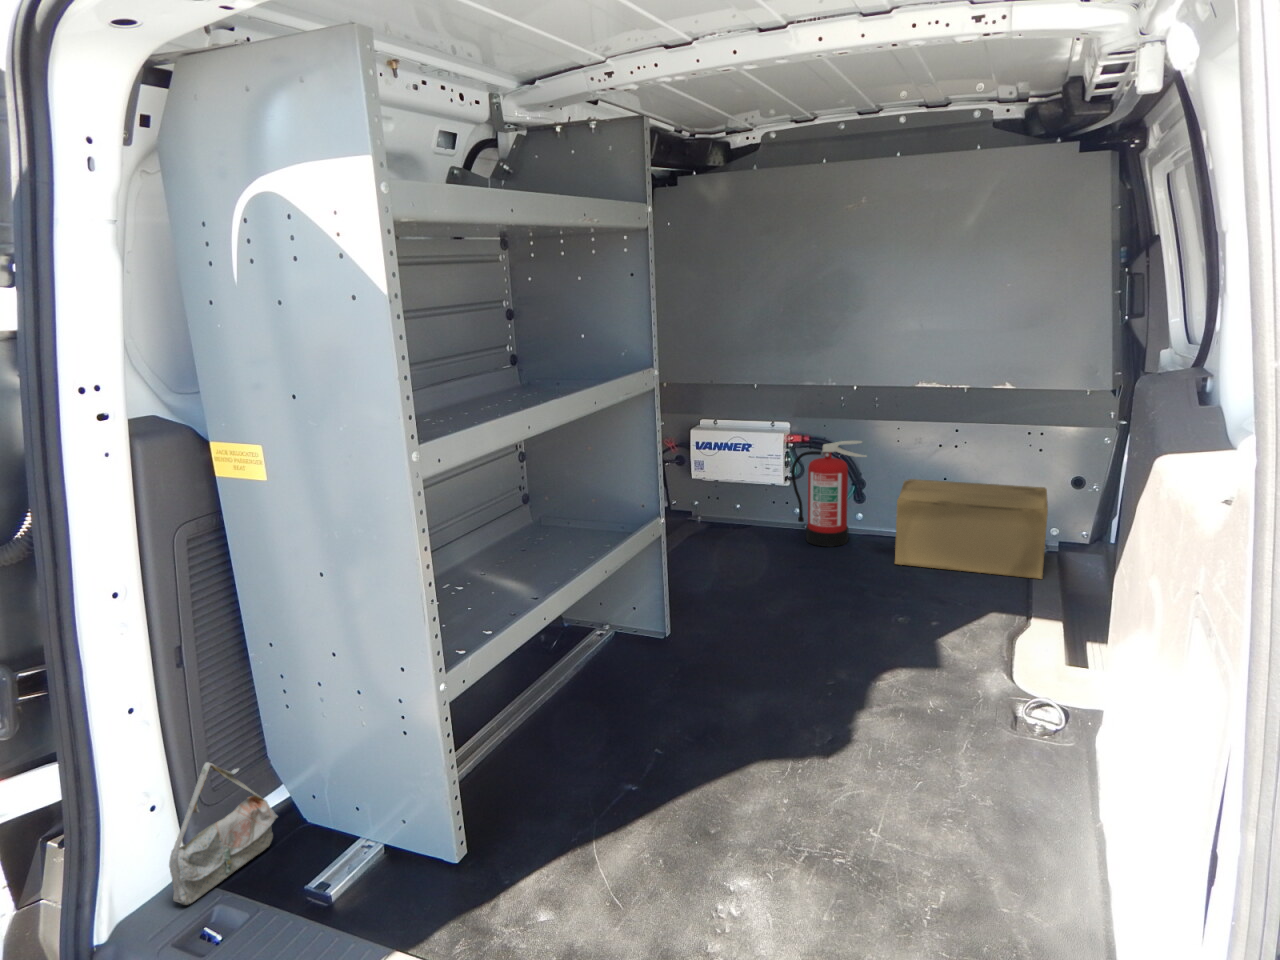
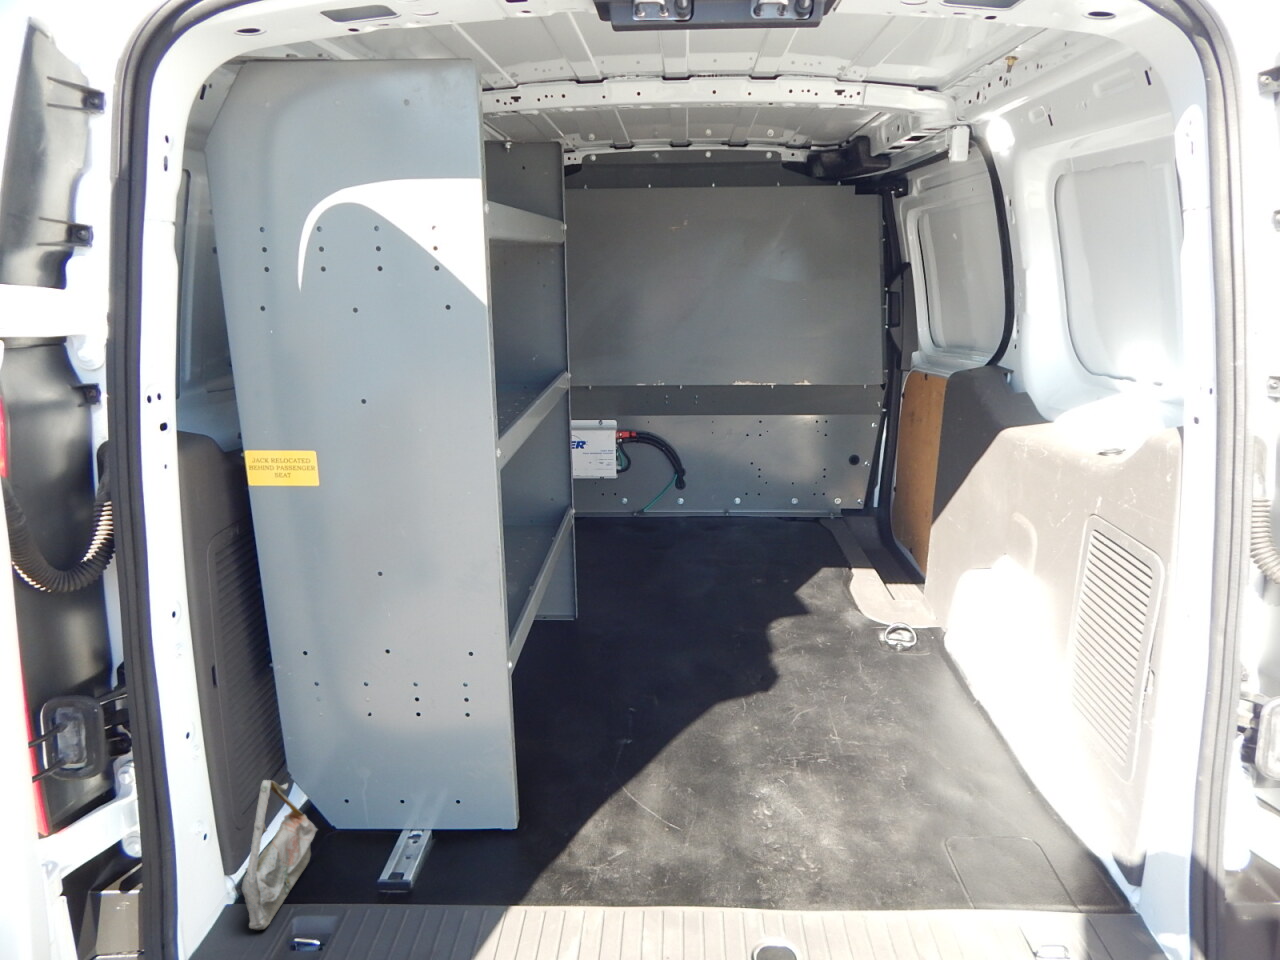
fire extinguisher: present [791,440,867,547] -> none [623,434,690,531]
cardboard box: present [895,479,1048,579] -> none [721,464,844,538]

